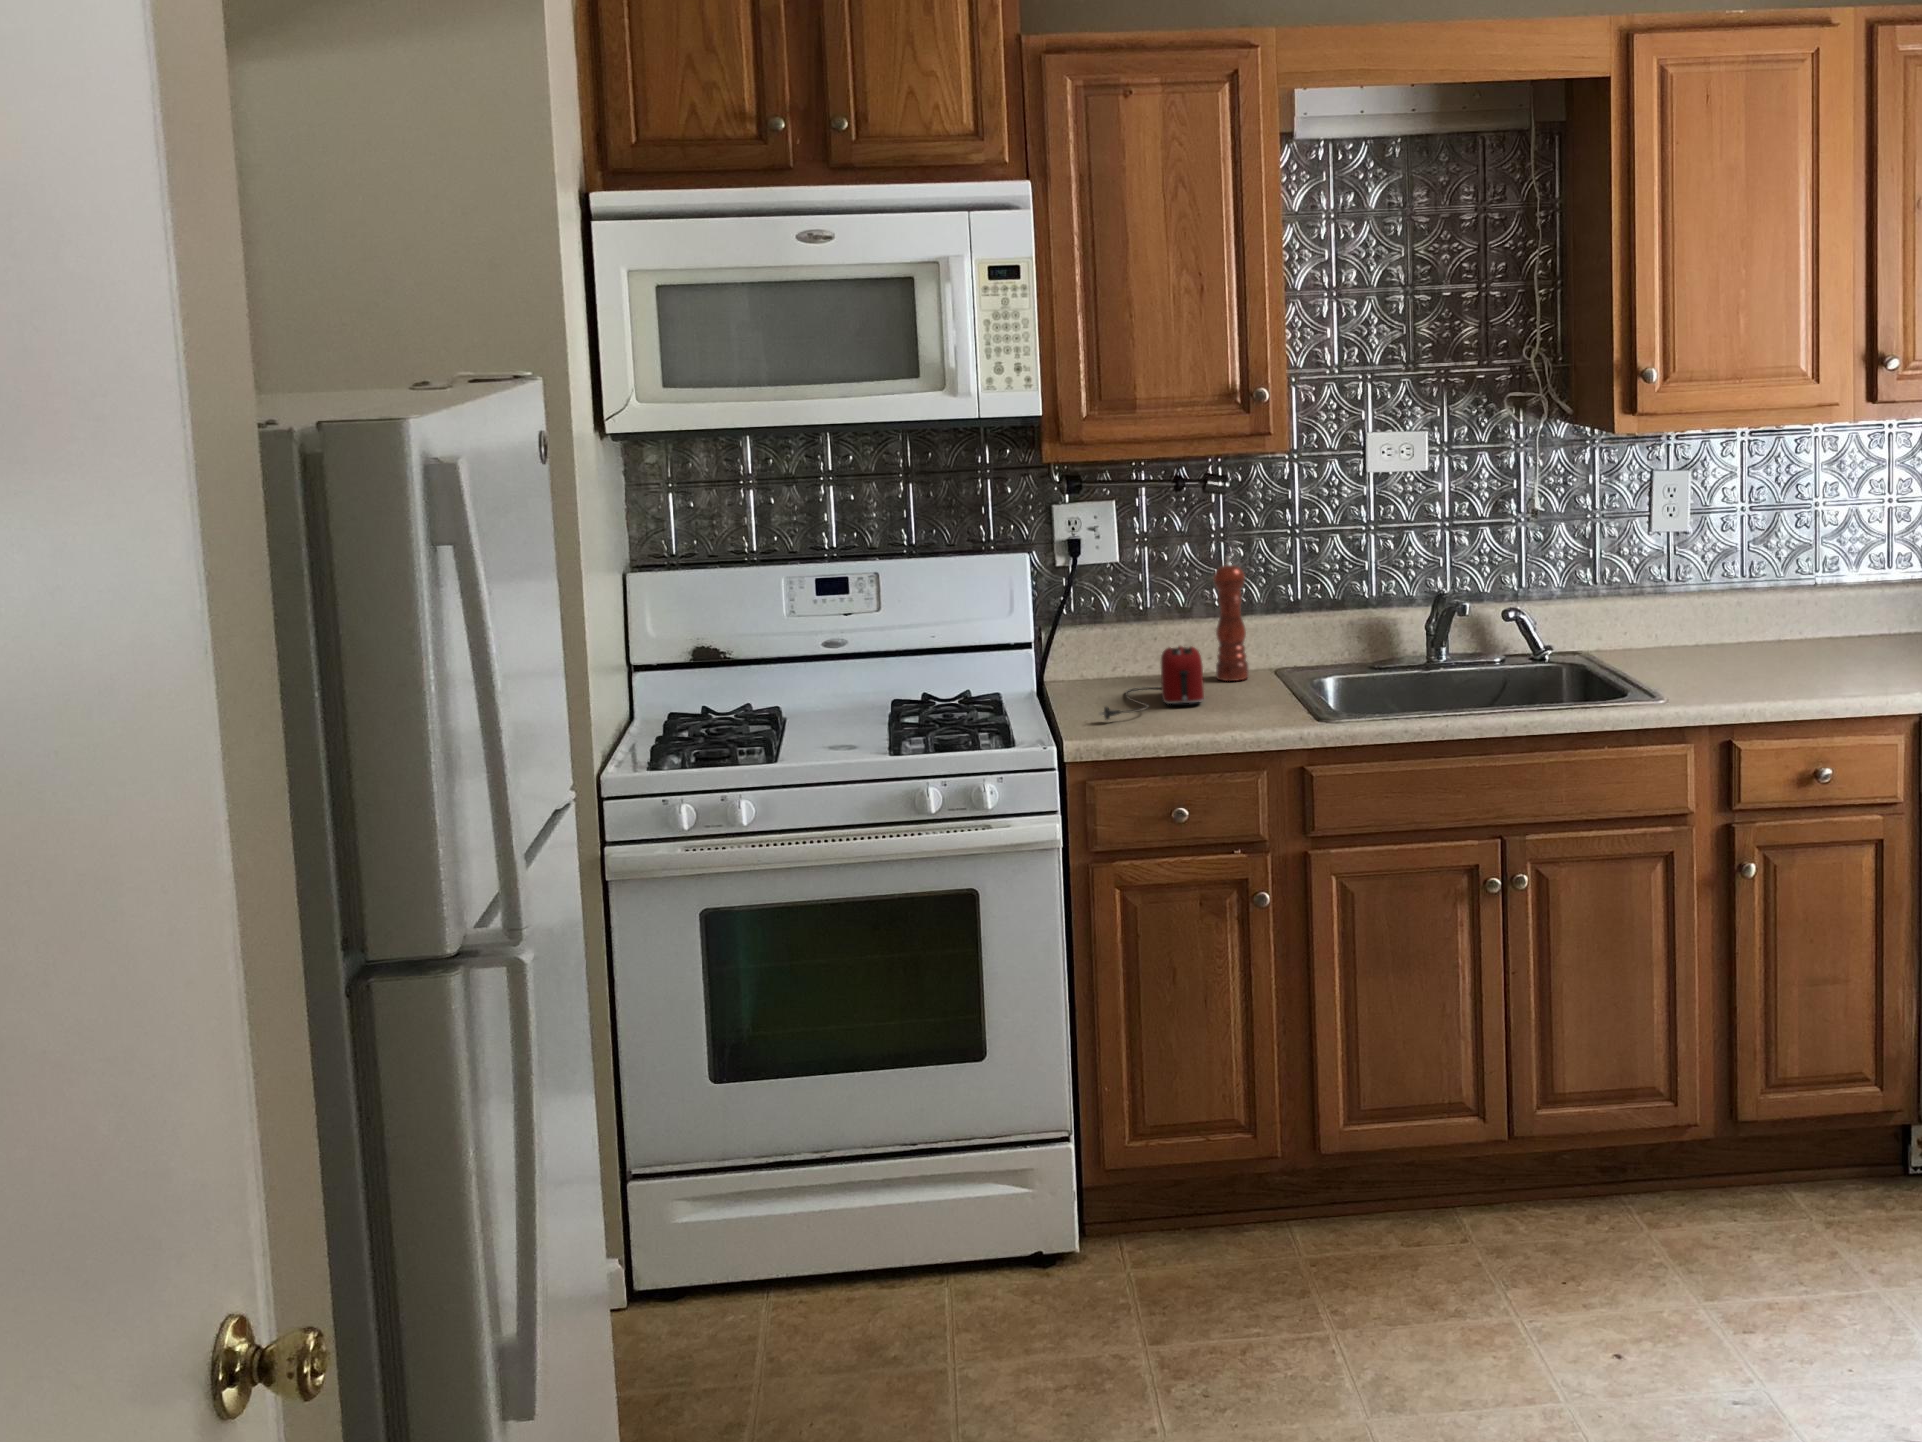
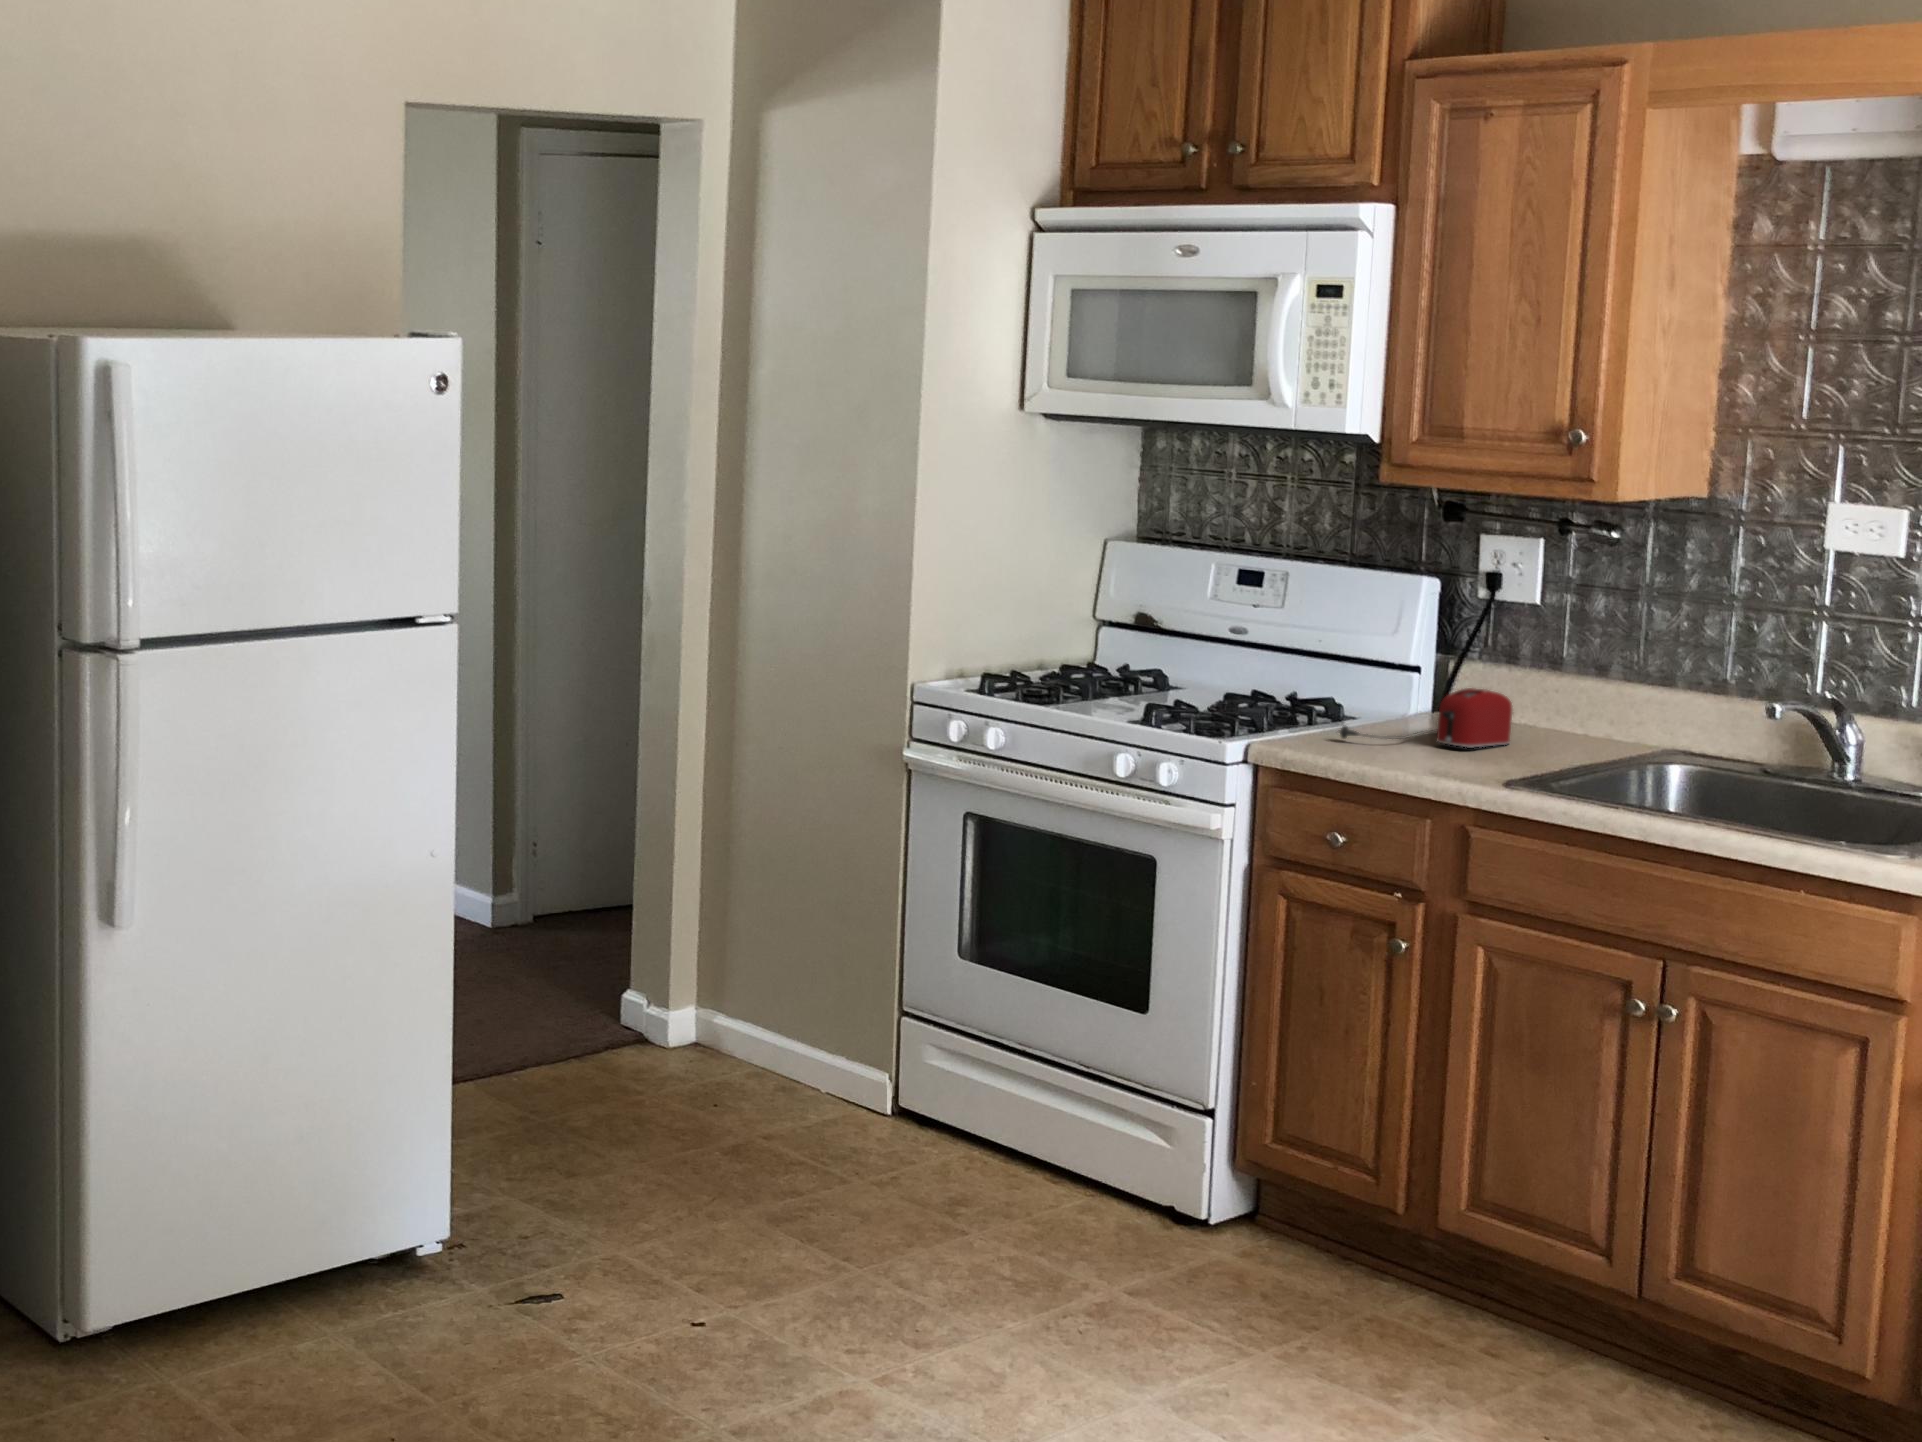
pepper mill: present [1213,556,1249,681] -> none [1569,610,1616,746]

